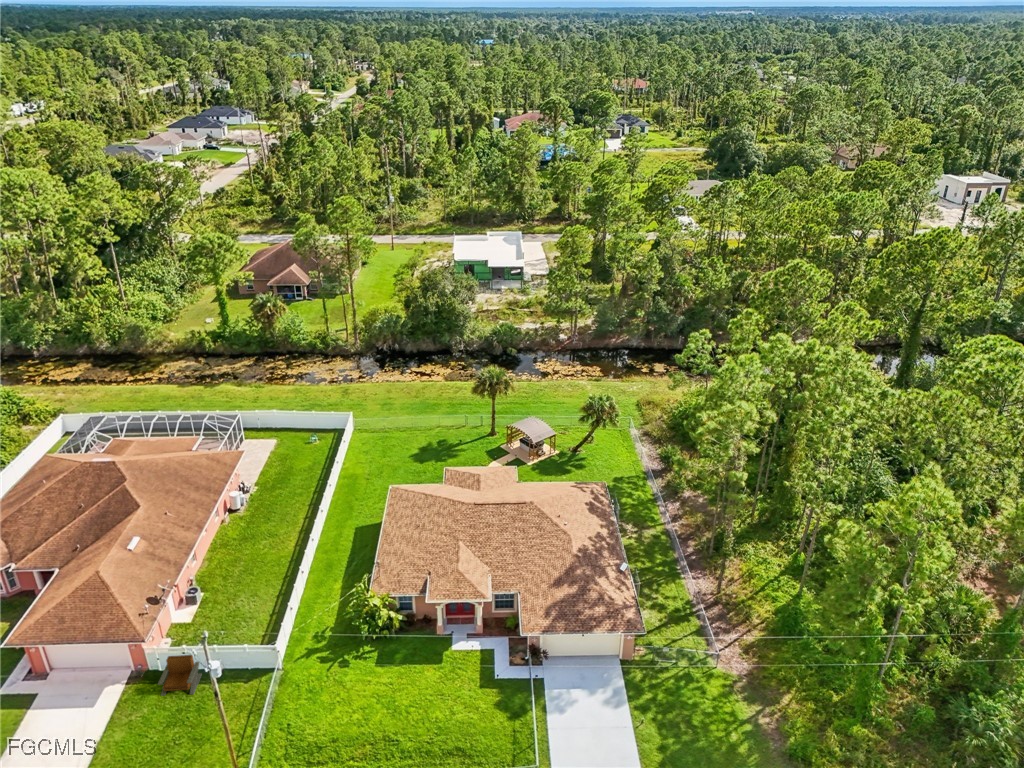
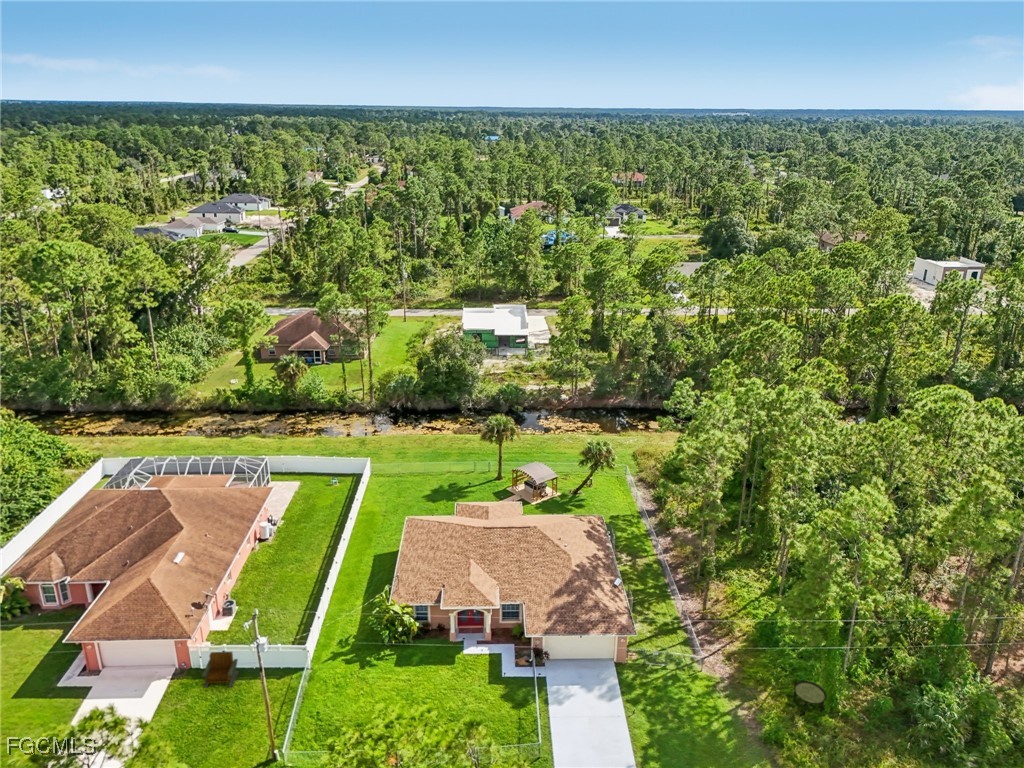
round table: none [820,685,859,724] -> present [793,681,827,714]

